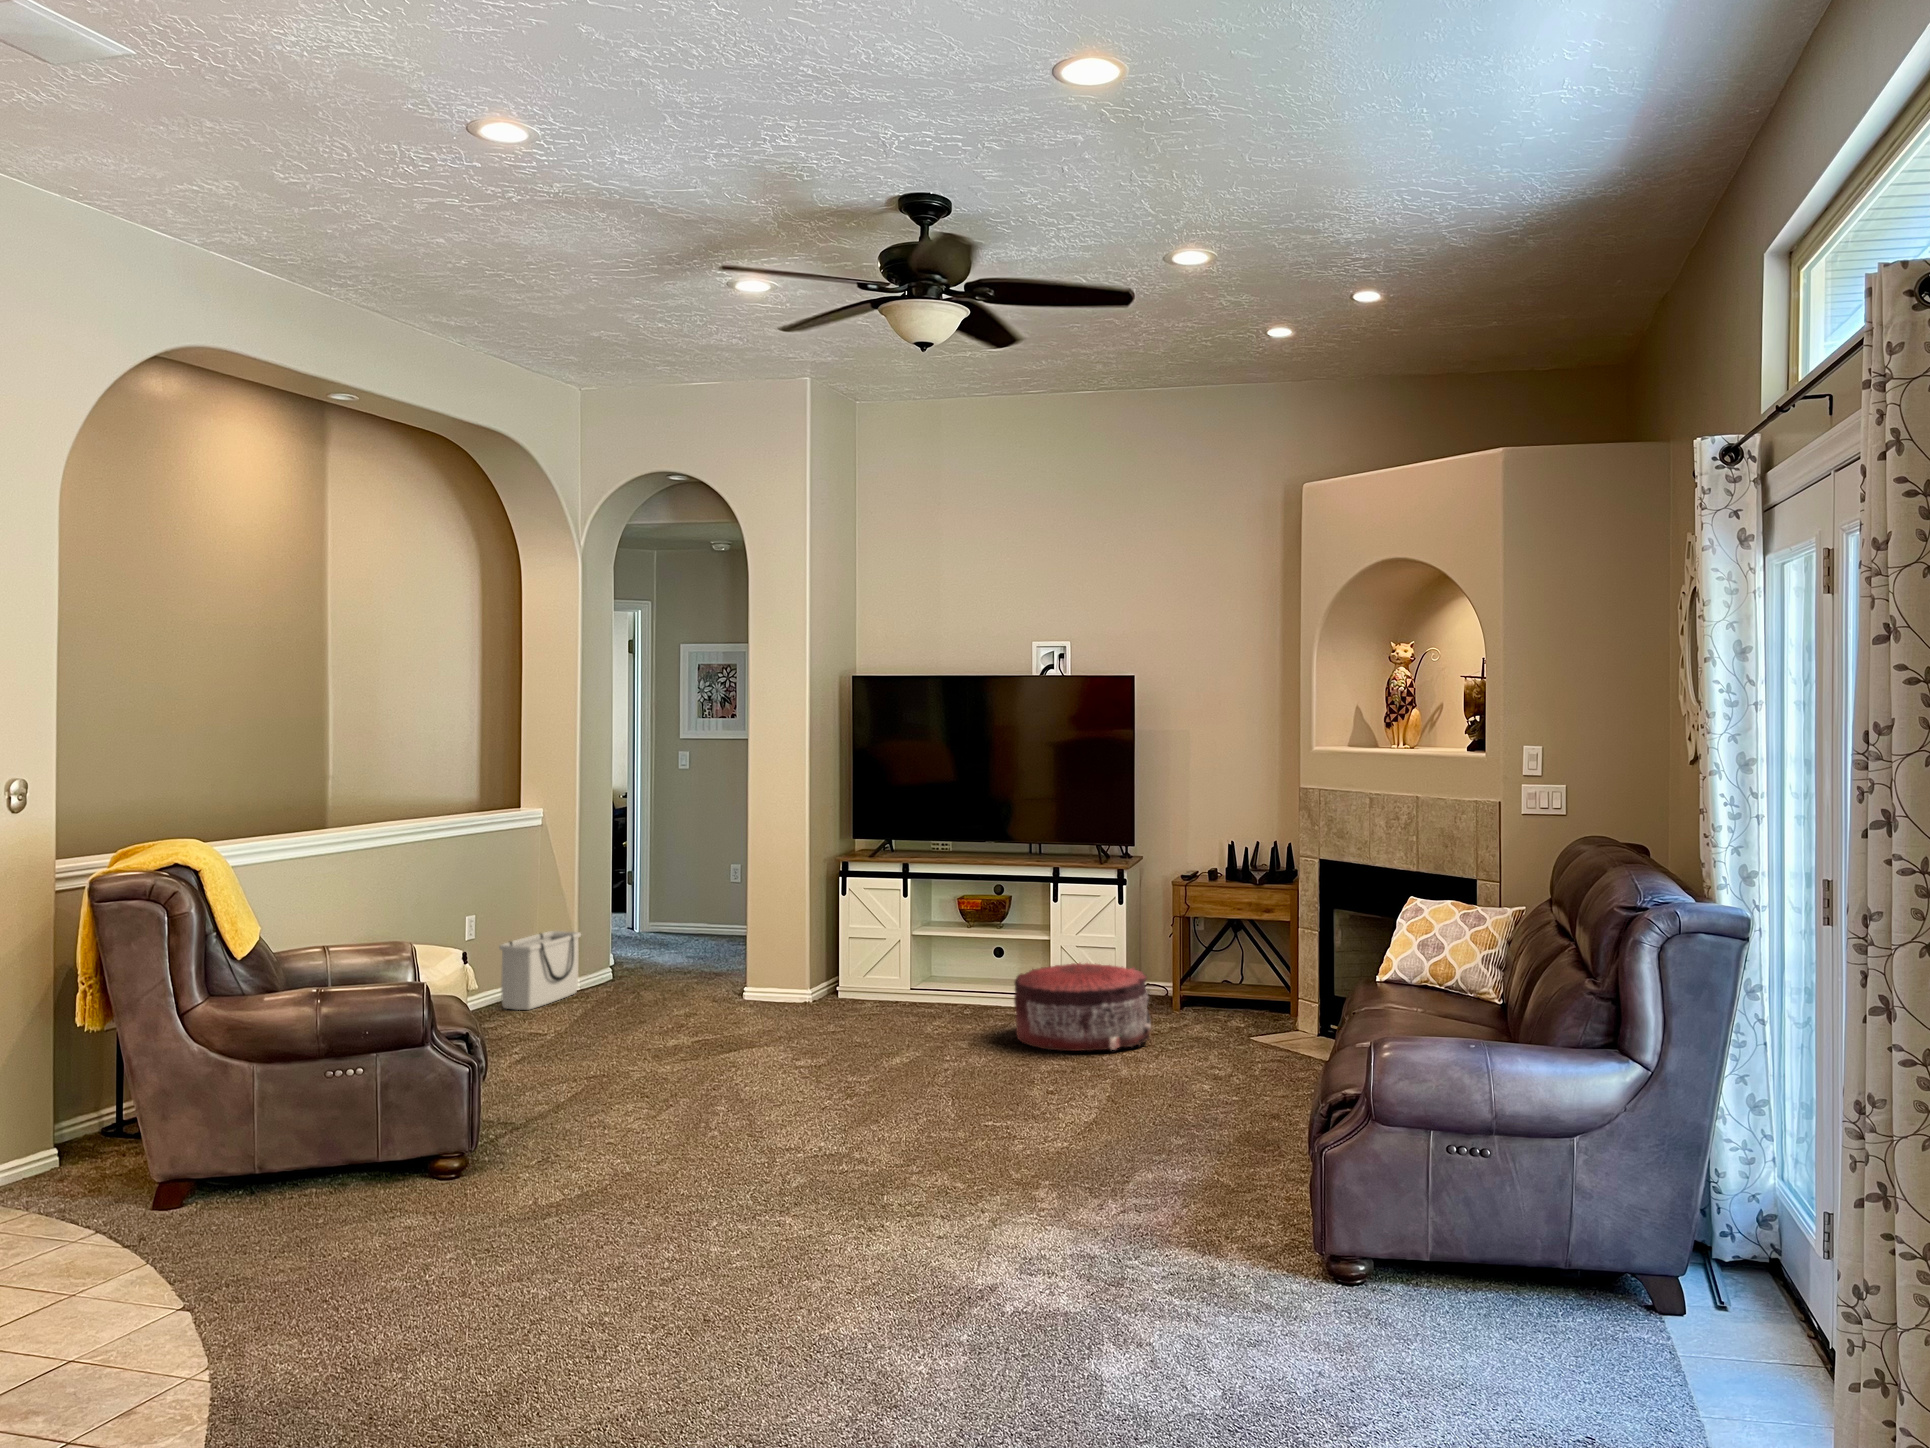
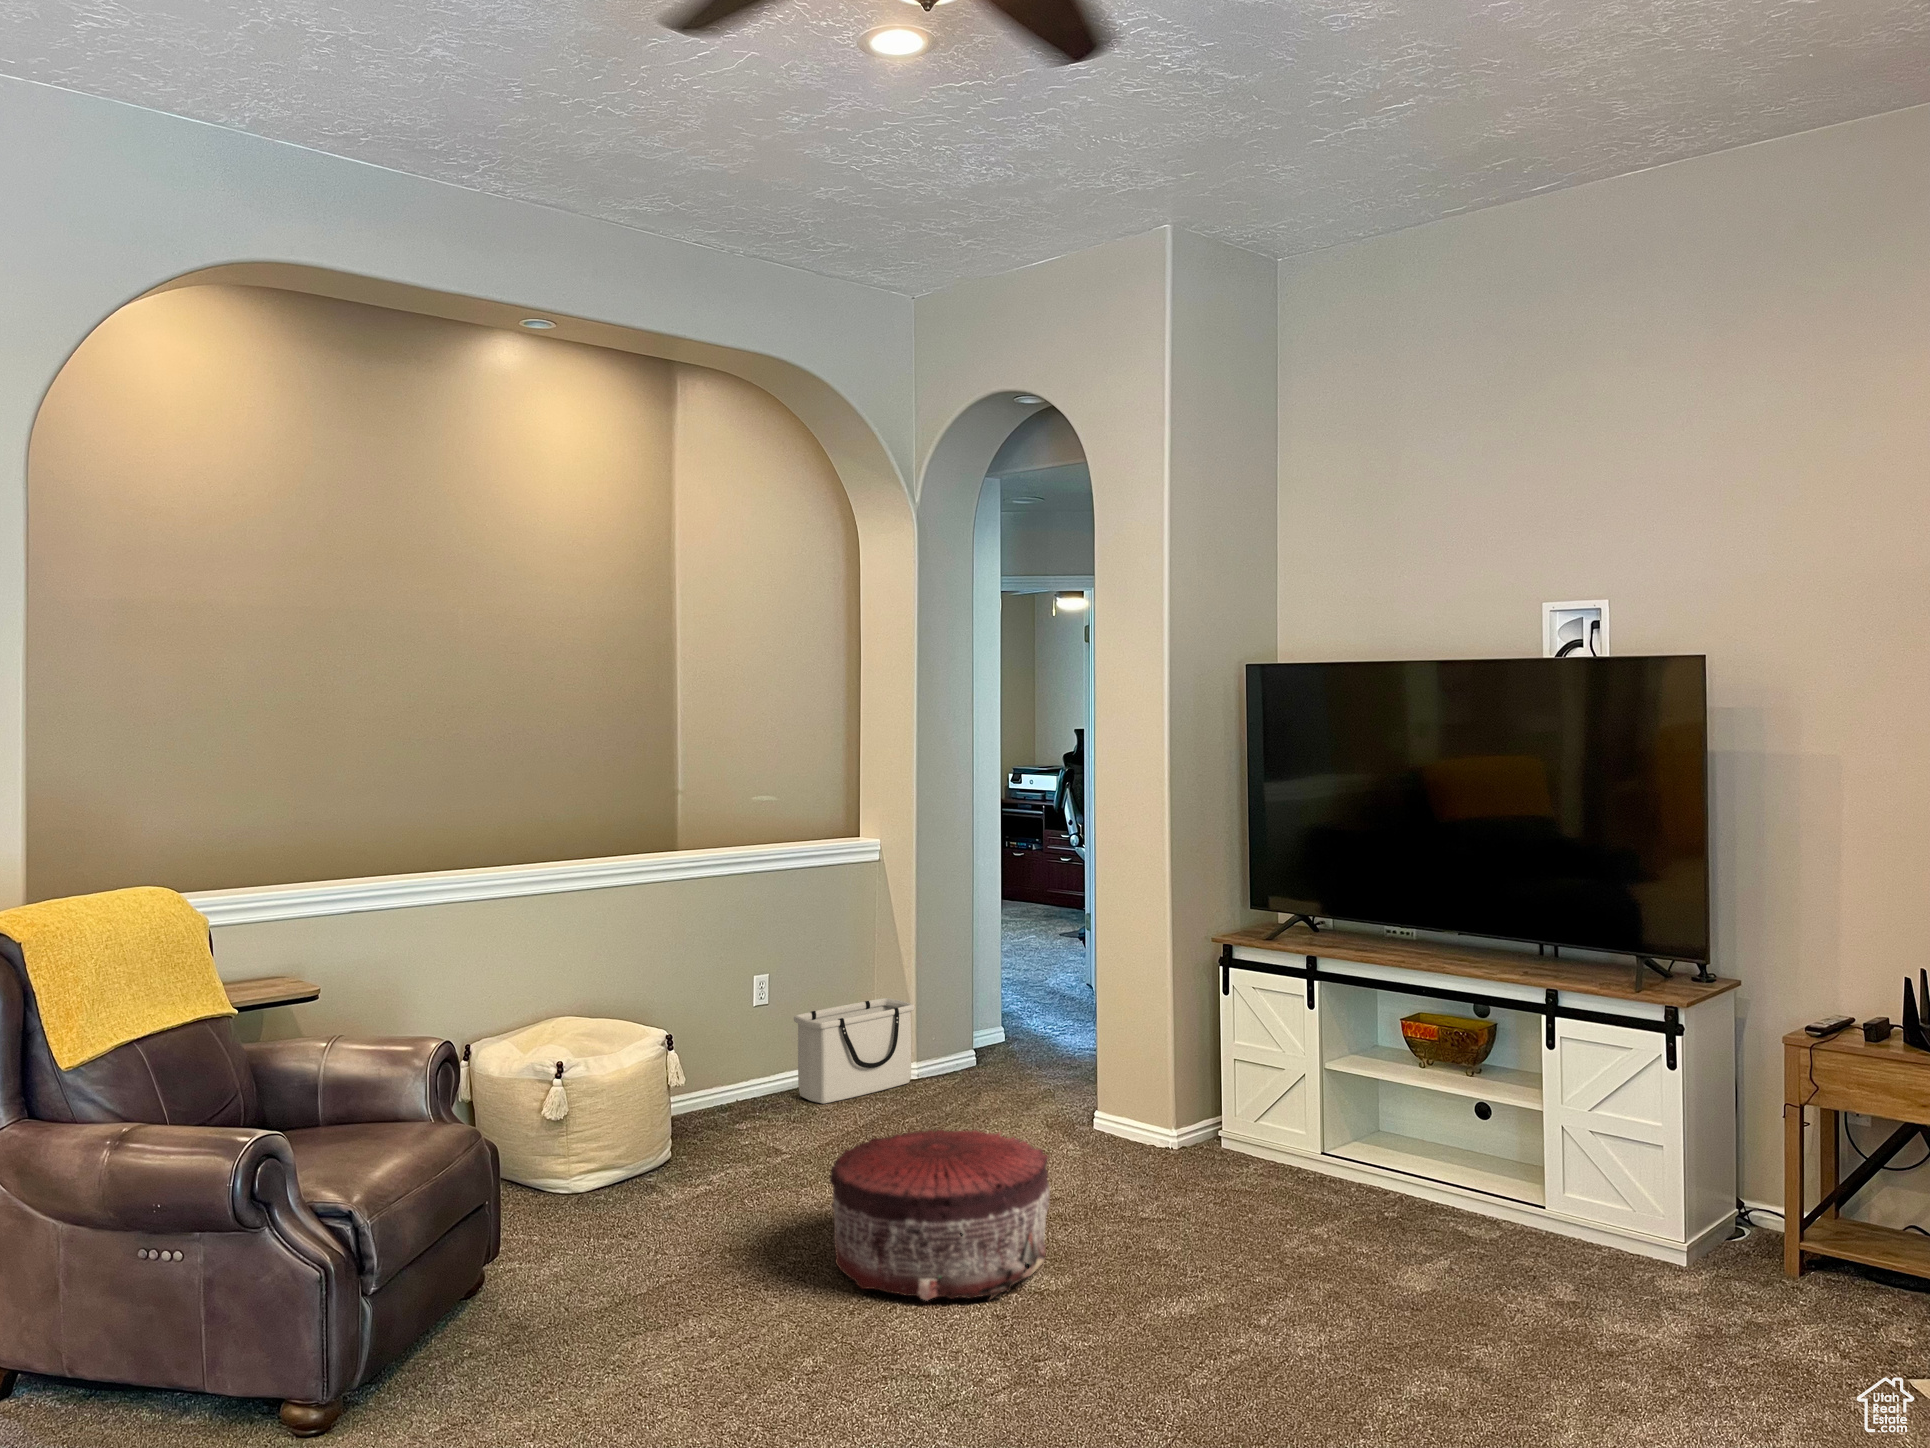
pouf: present [1014,963,1151,1051] -> present [830,1130,1050,1300]

